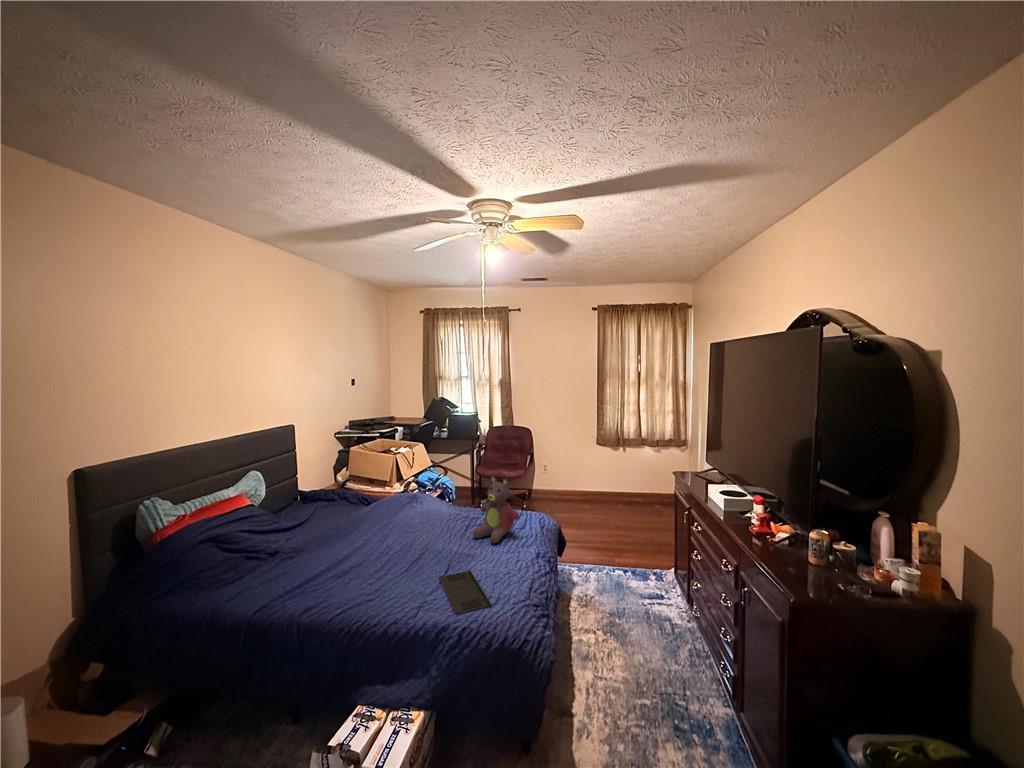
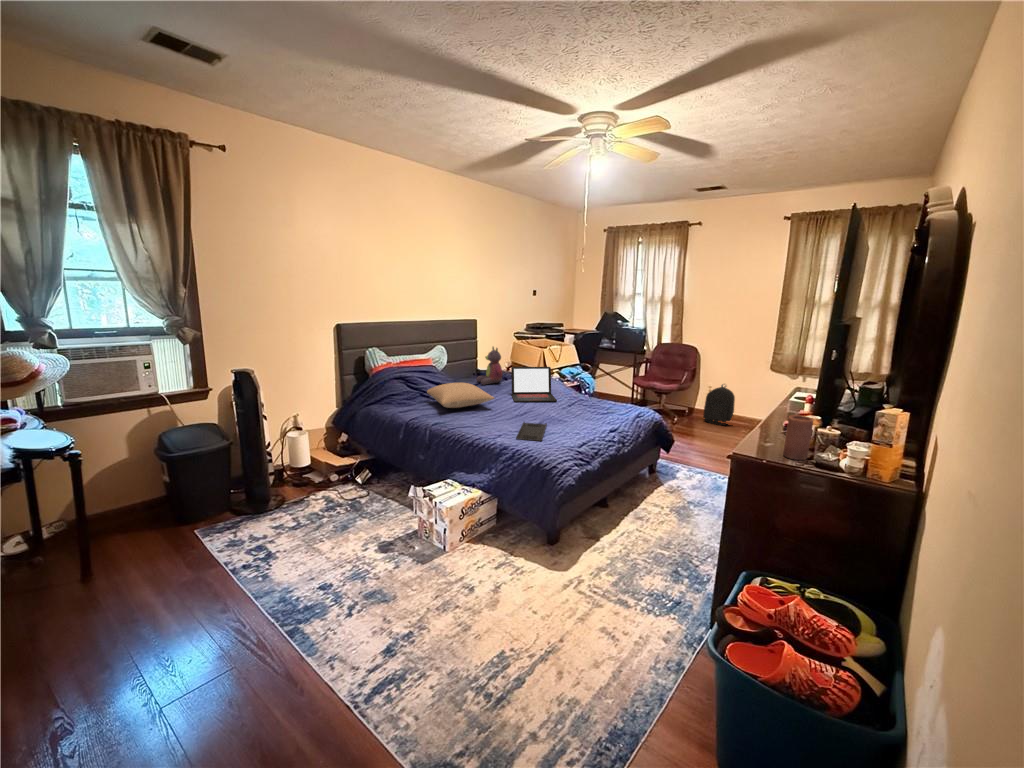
backpack: none [546,460,570,501] -> present [703,384,735,425]
stuffed bear: present [473,477,519,543] -> present [476,347,502,385]
laptop: none [376,480,445,539] -> present [511,367,557,402]
pillow: none [257,529,378,583] -> present [427,383,494,408]
candle: none [830,533,859,585] -> present [783,415,813,460]

